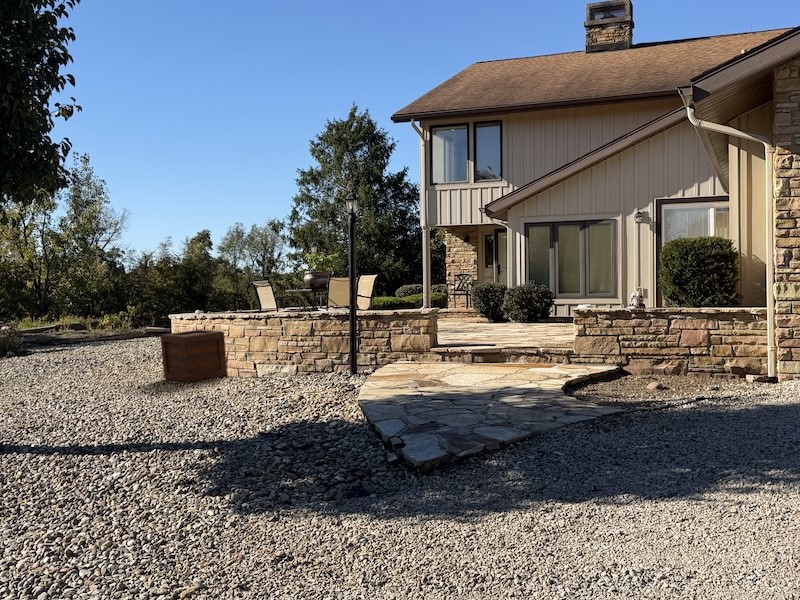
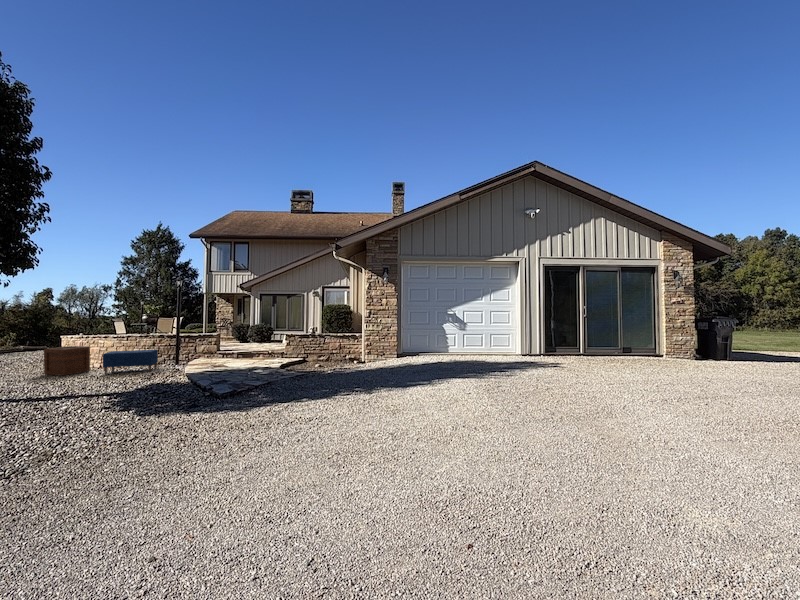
bench: none [237,340,327,384] -> present [103,350,158,374]

